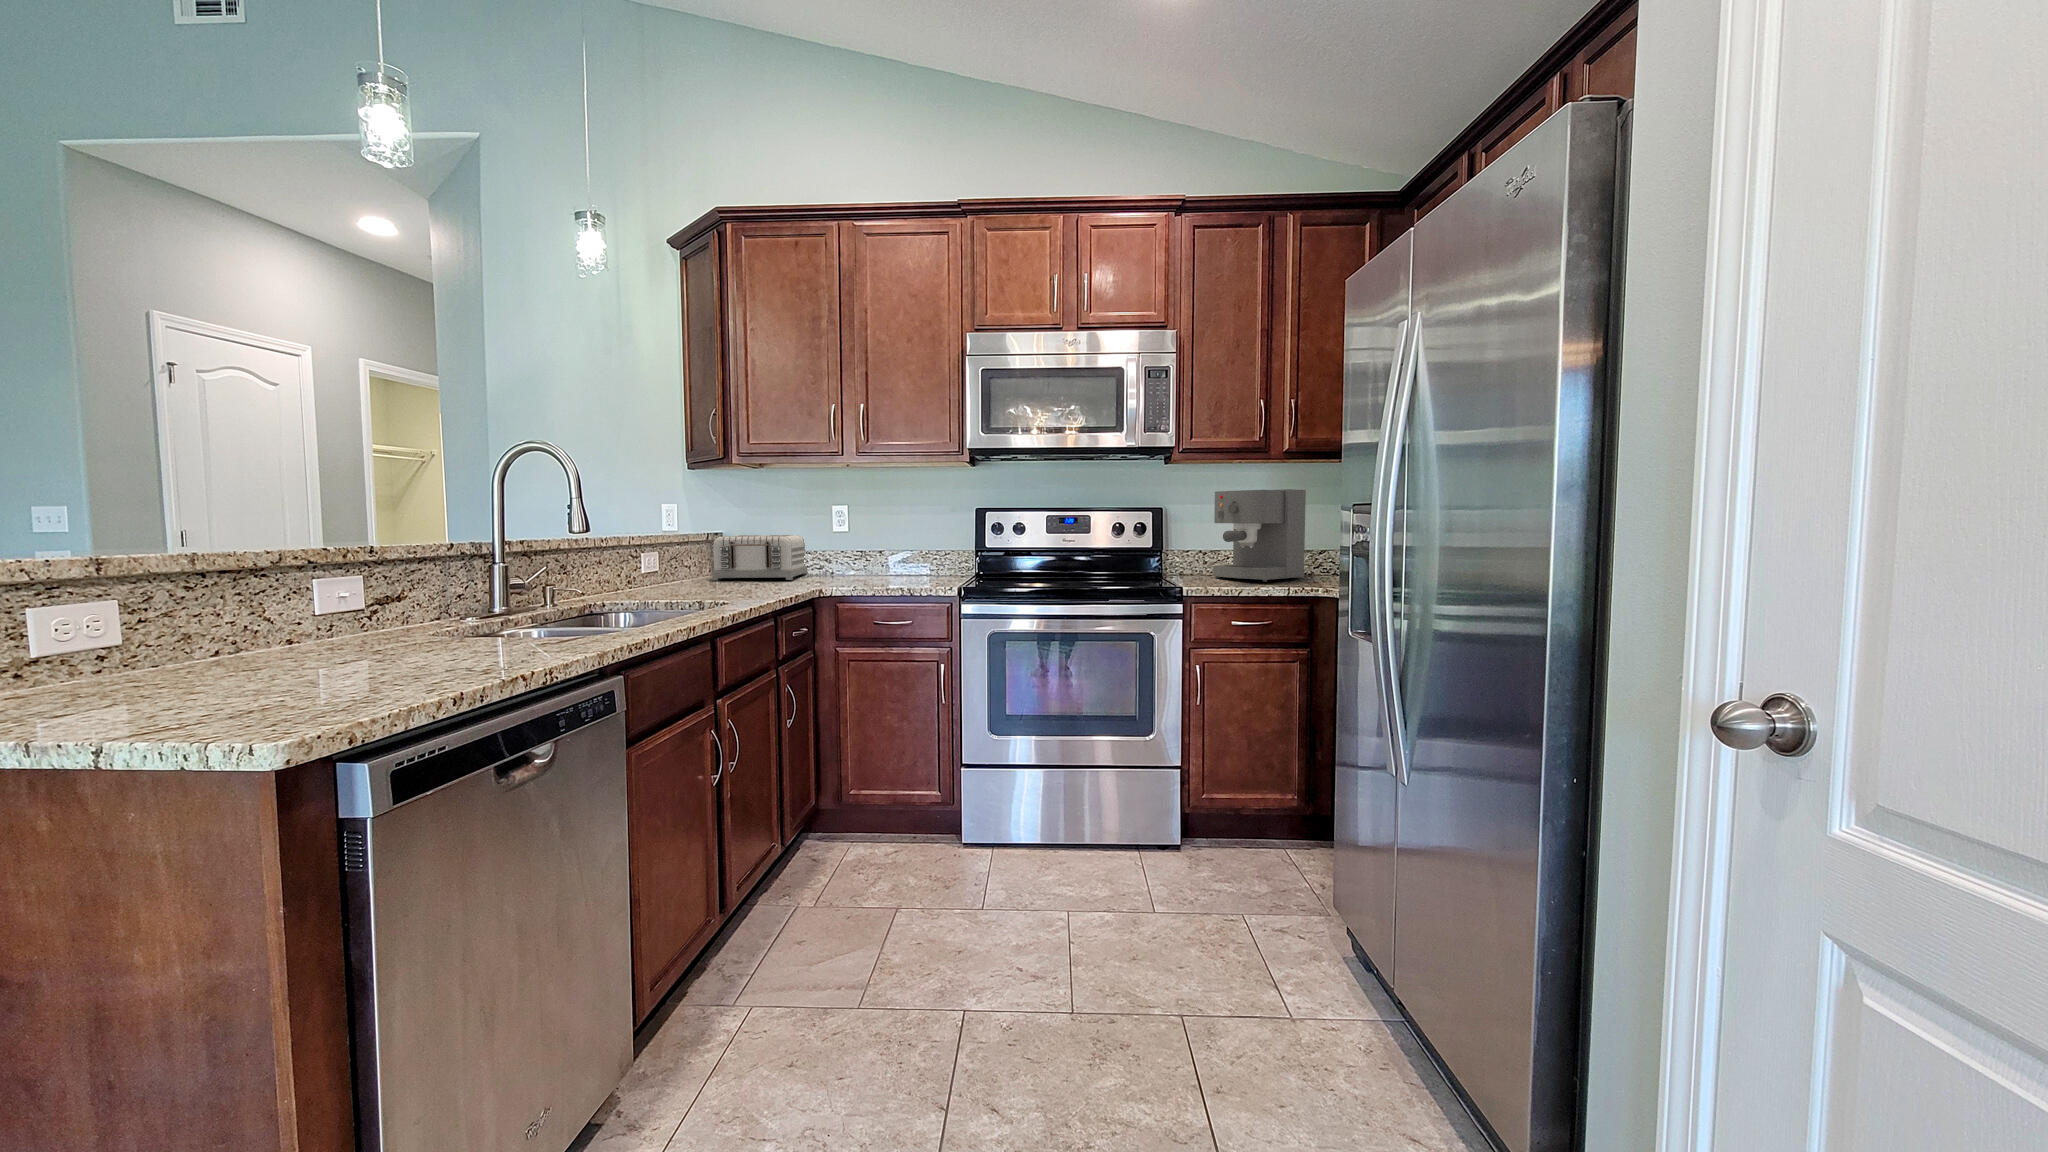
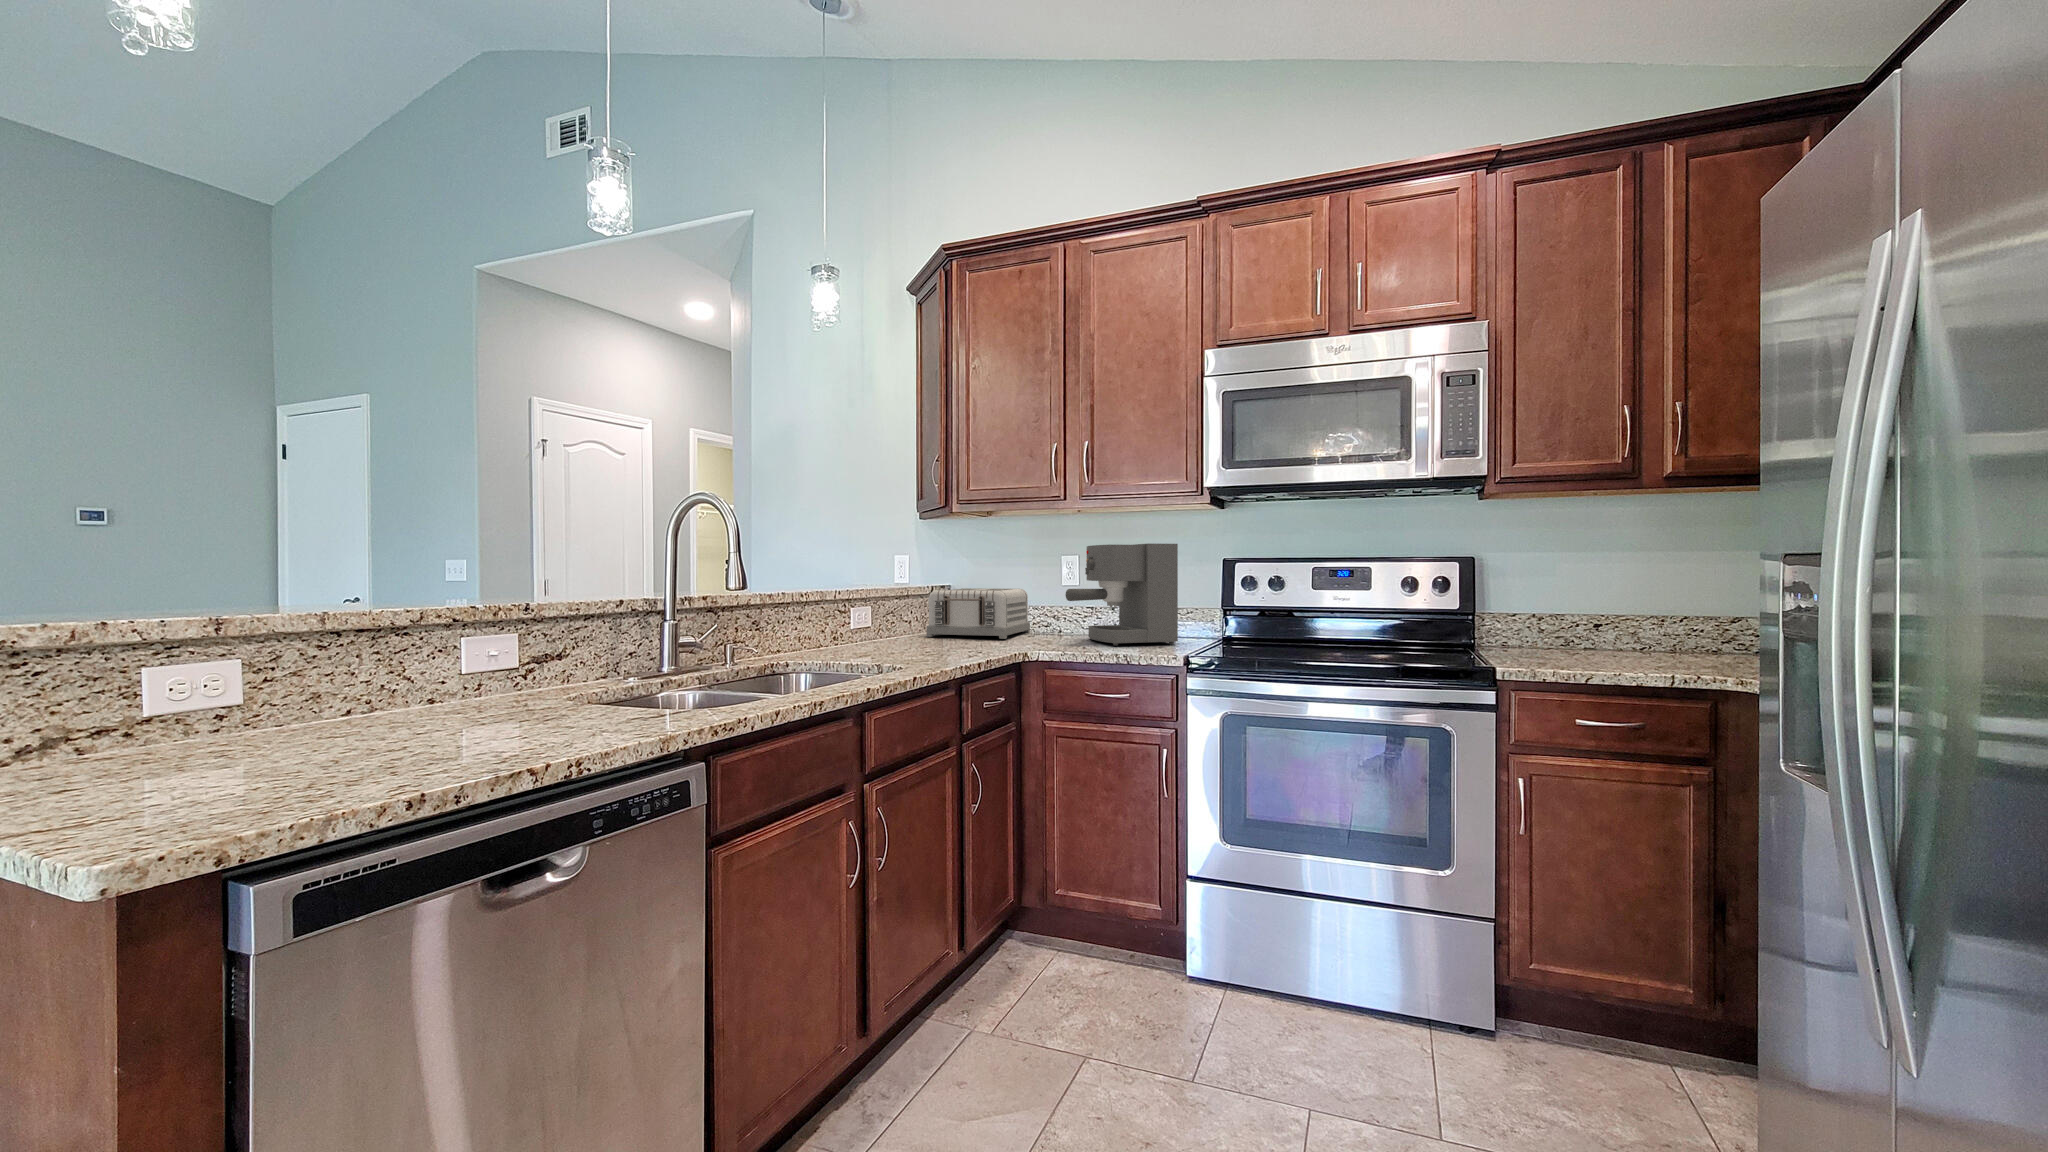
coffee maker: present [1213,489,1306,582] -> present [1065,543,1178,646]

